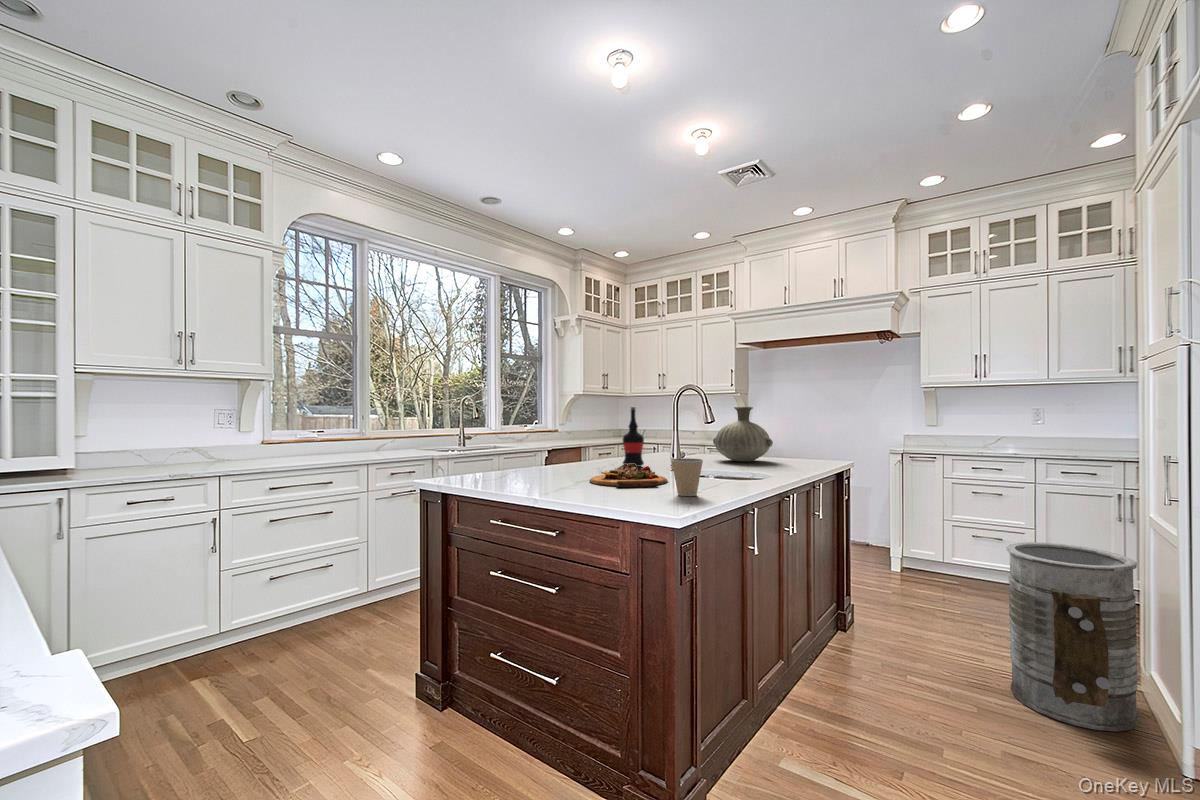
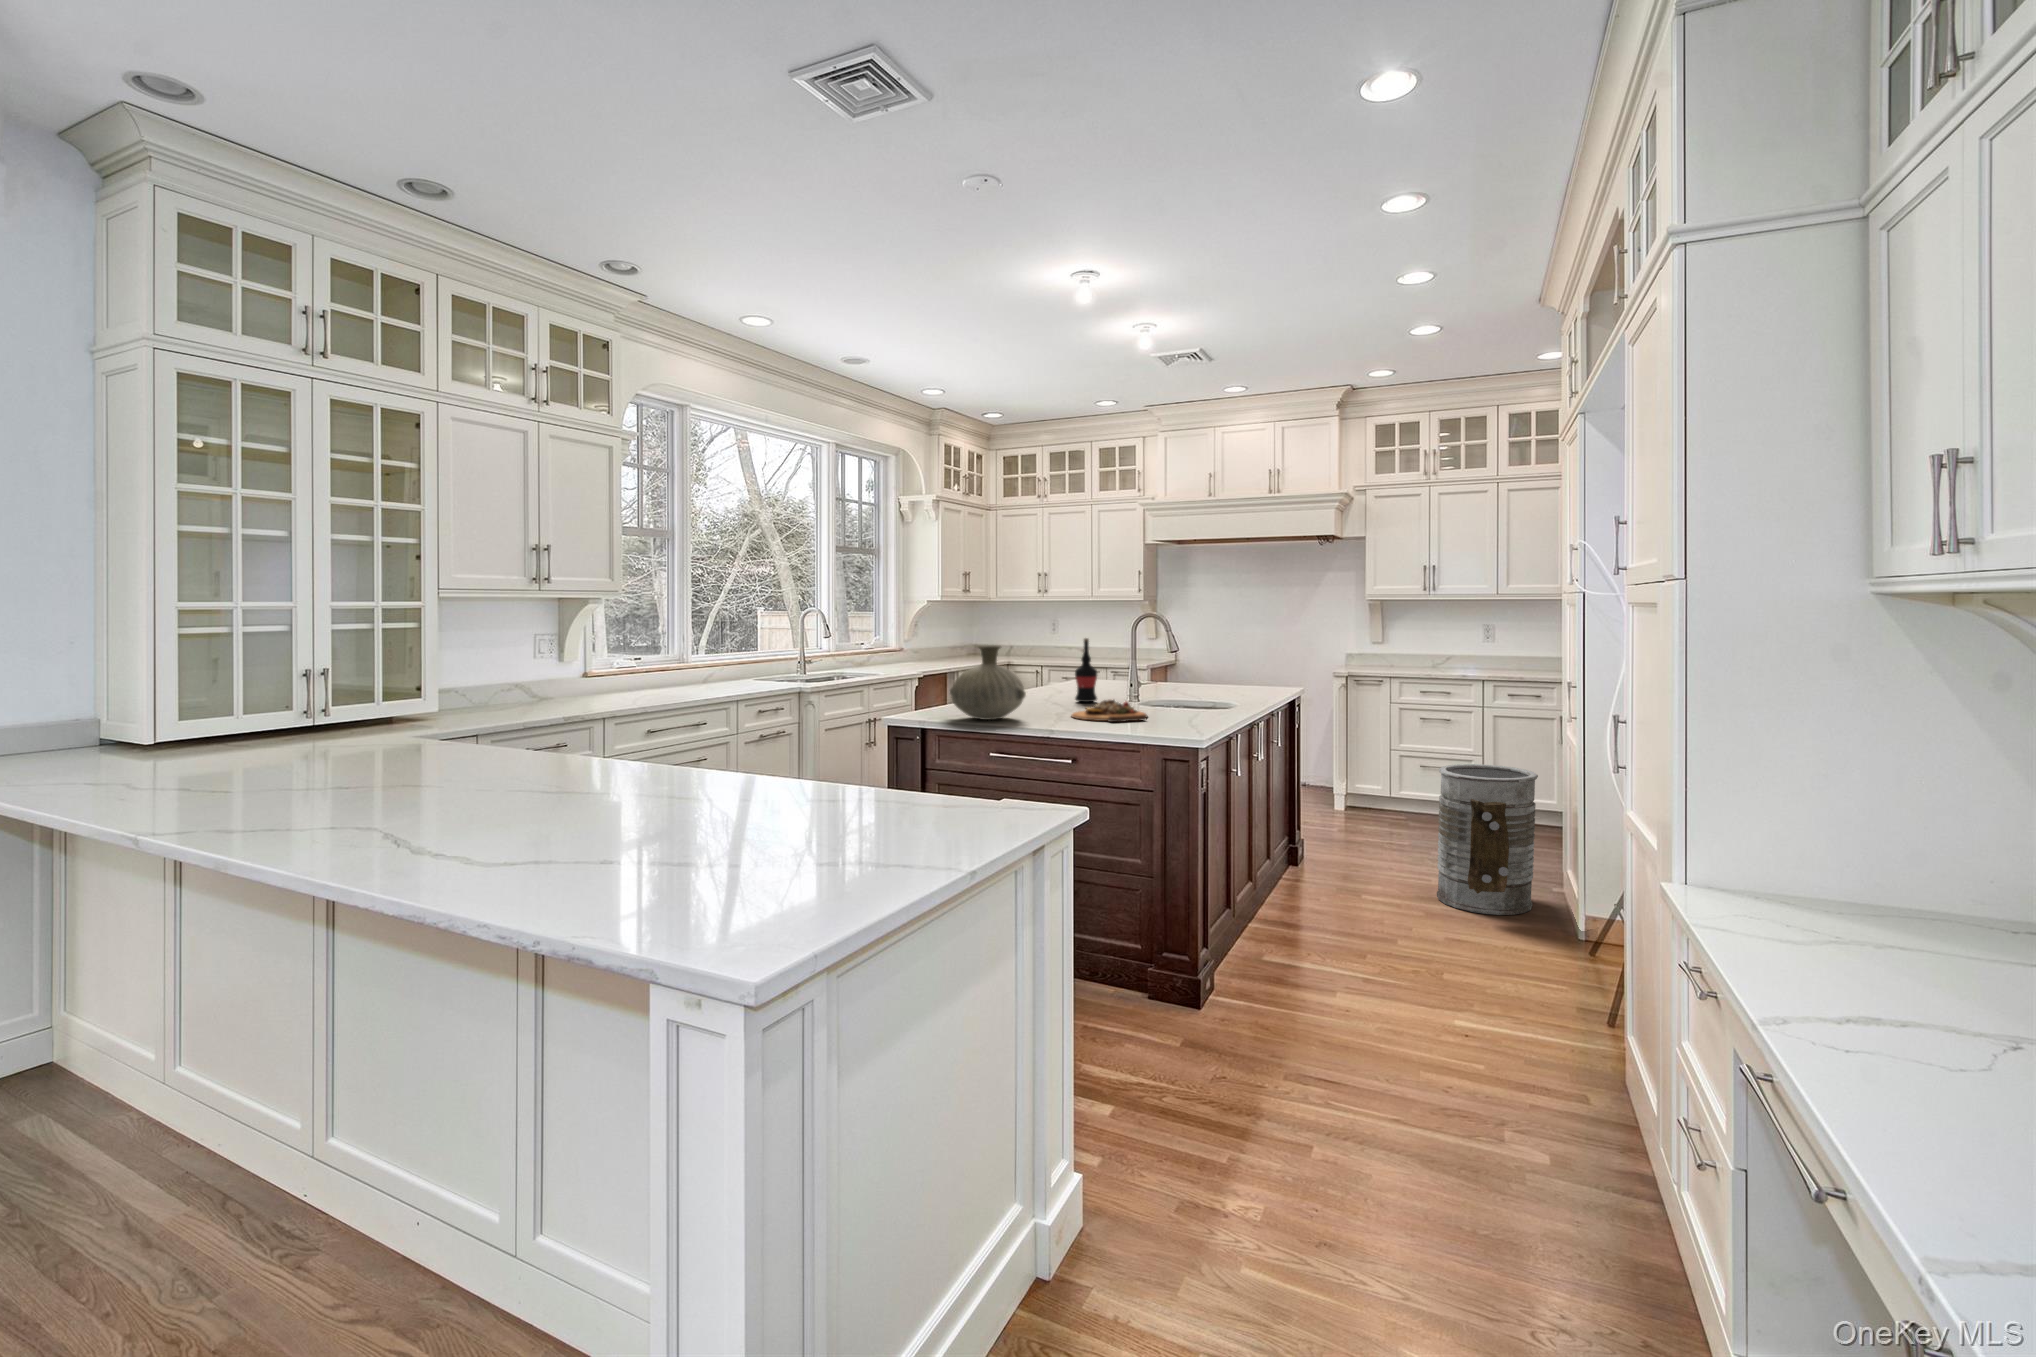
vase: present [713,407,773,462] -> present [950,645,1026,720]
coffee cup: present [671,458,703,496] -> none [1168,694,1198,727]

